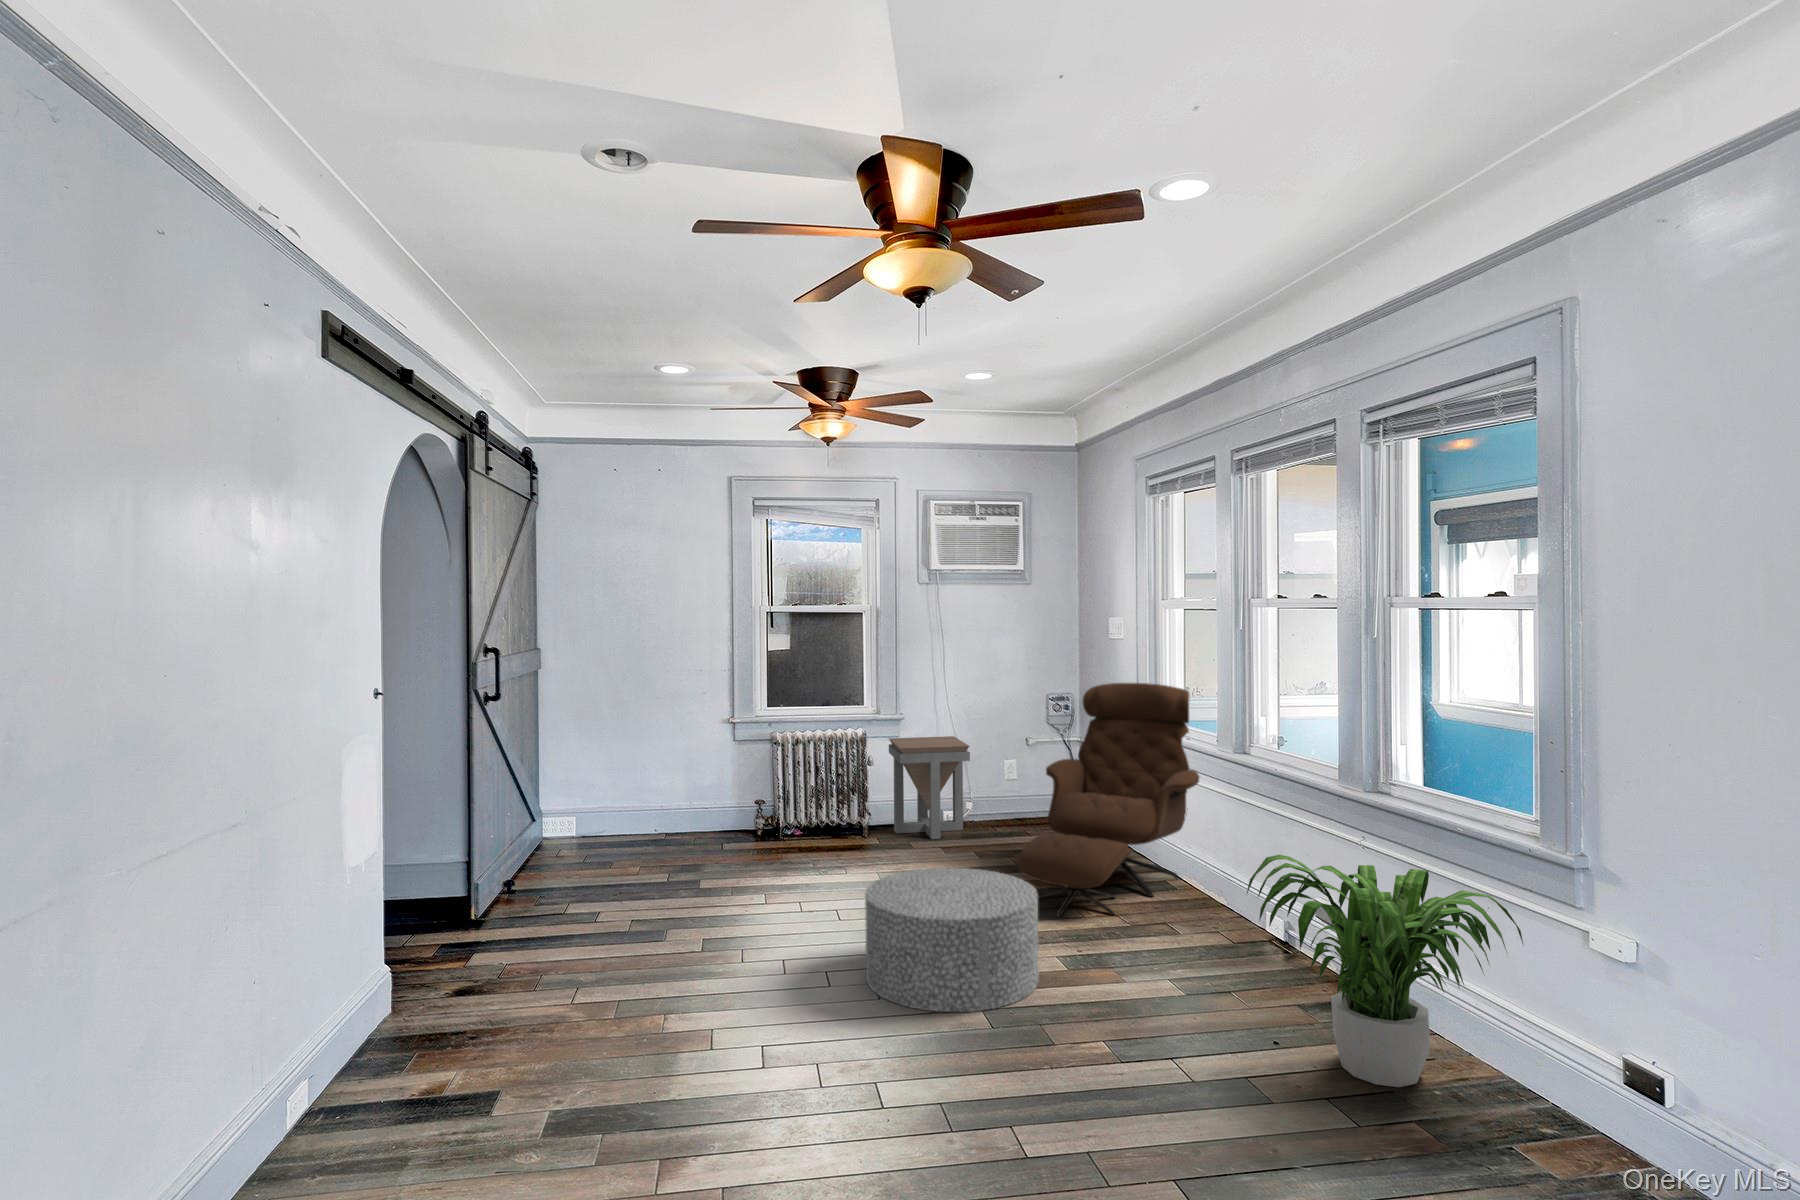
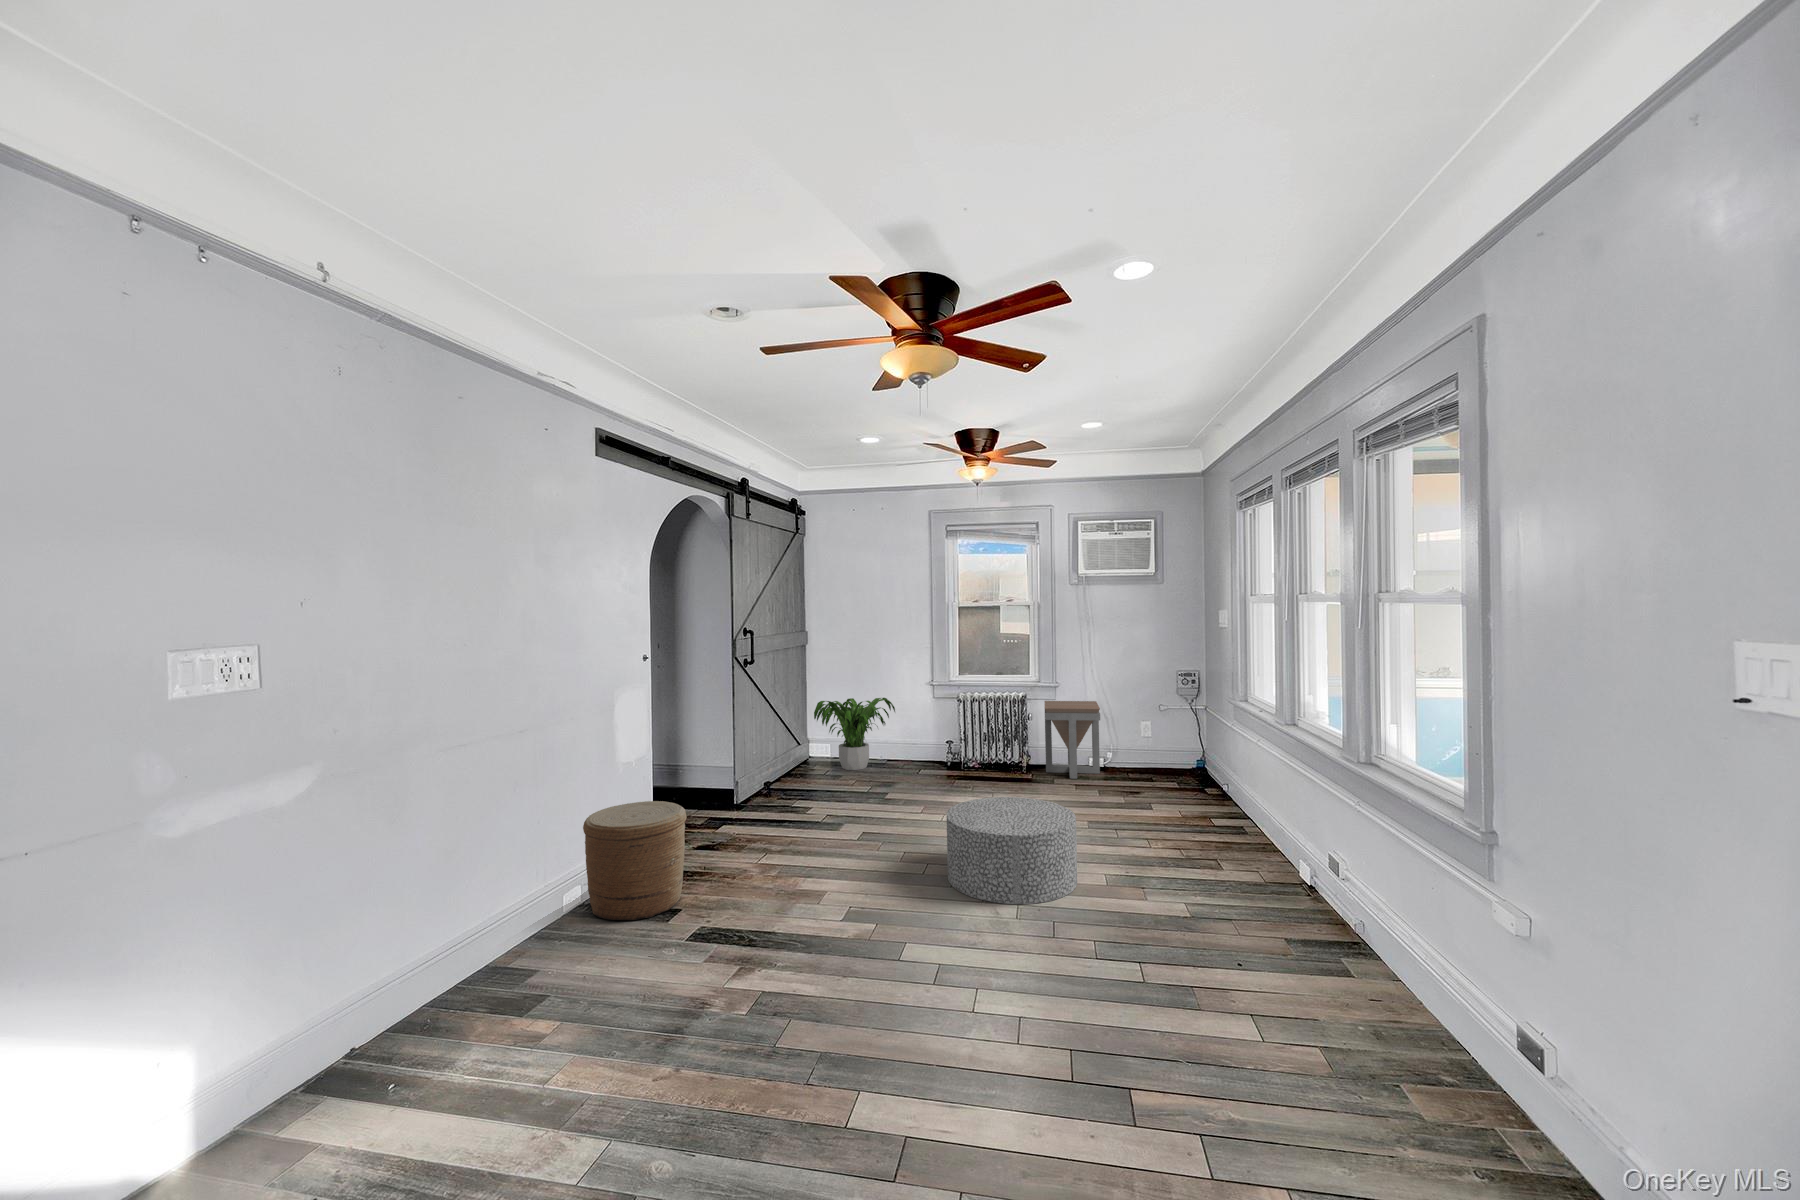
lounge chair: present [1018,683,1199,917] -> none [1100,662,1274,848]
potted plant: present [1247,855,1523,1087] -> present [814,698,895,770]
woven basket: none [313,924,494,1134] -> present [583,801,686,920]

